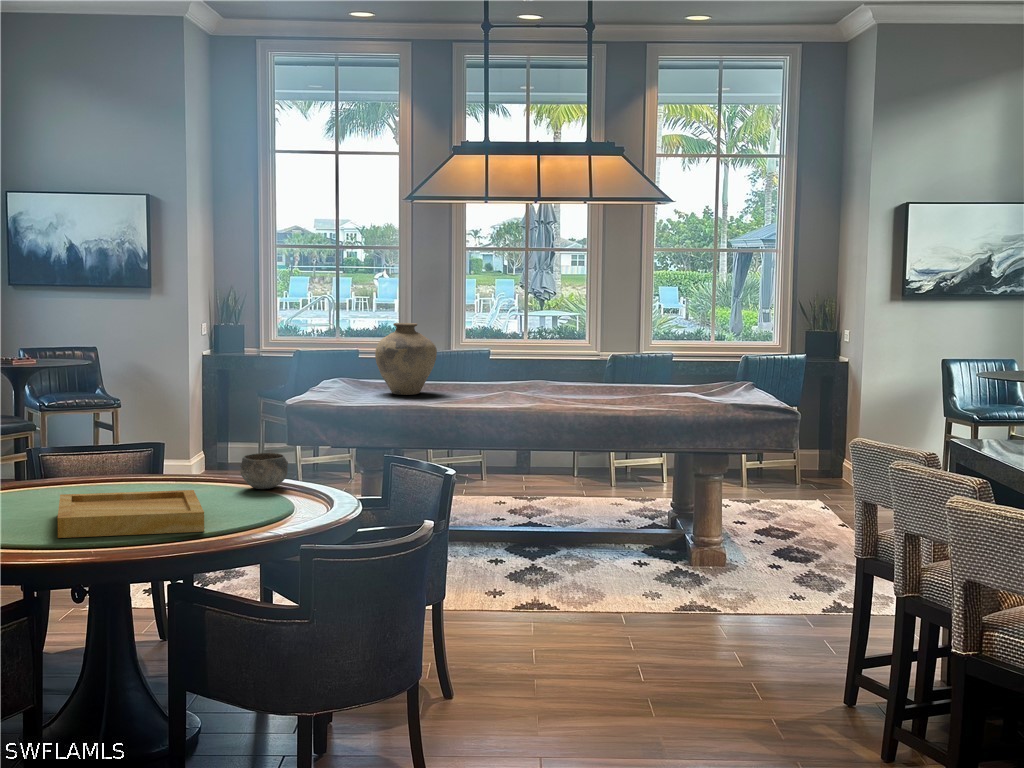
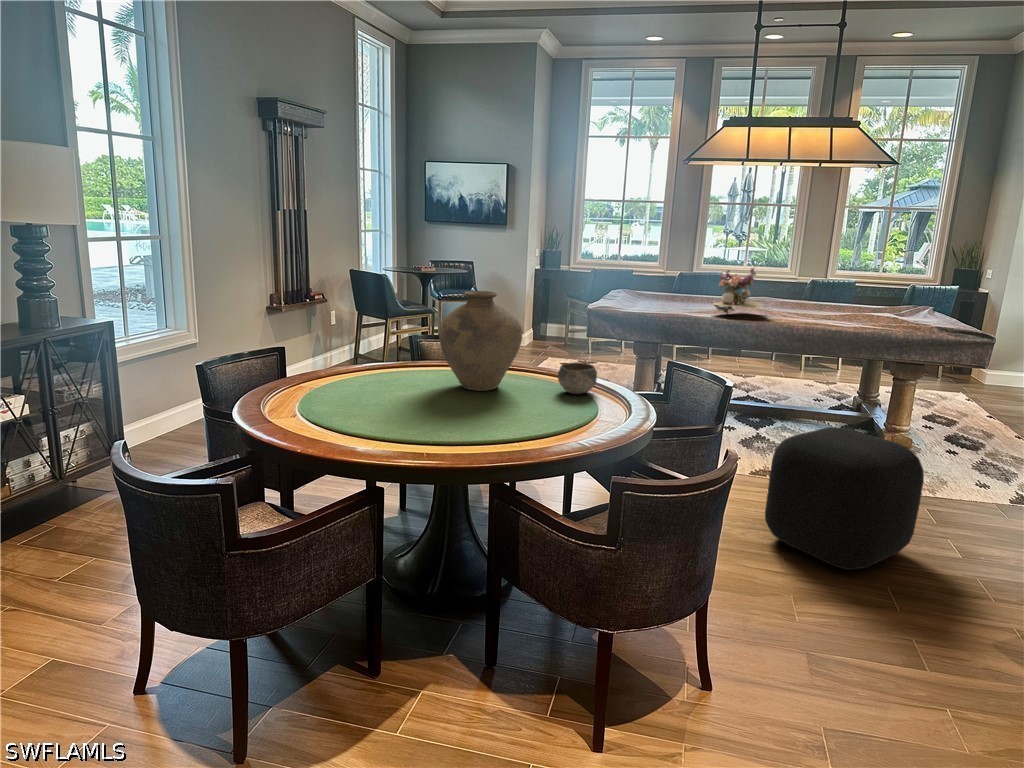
vase: present [375,323,437,395] -> present [439,291,523,391]
flower arrangement: none [451,337,527,403] -> present [711,268,765,314]
tray: present [57,490,204,538] -> none [393,396,524,450]
ottoman: none [514,523,682,685] -> present [765,427,924,570]

